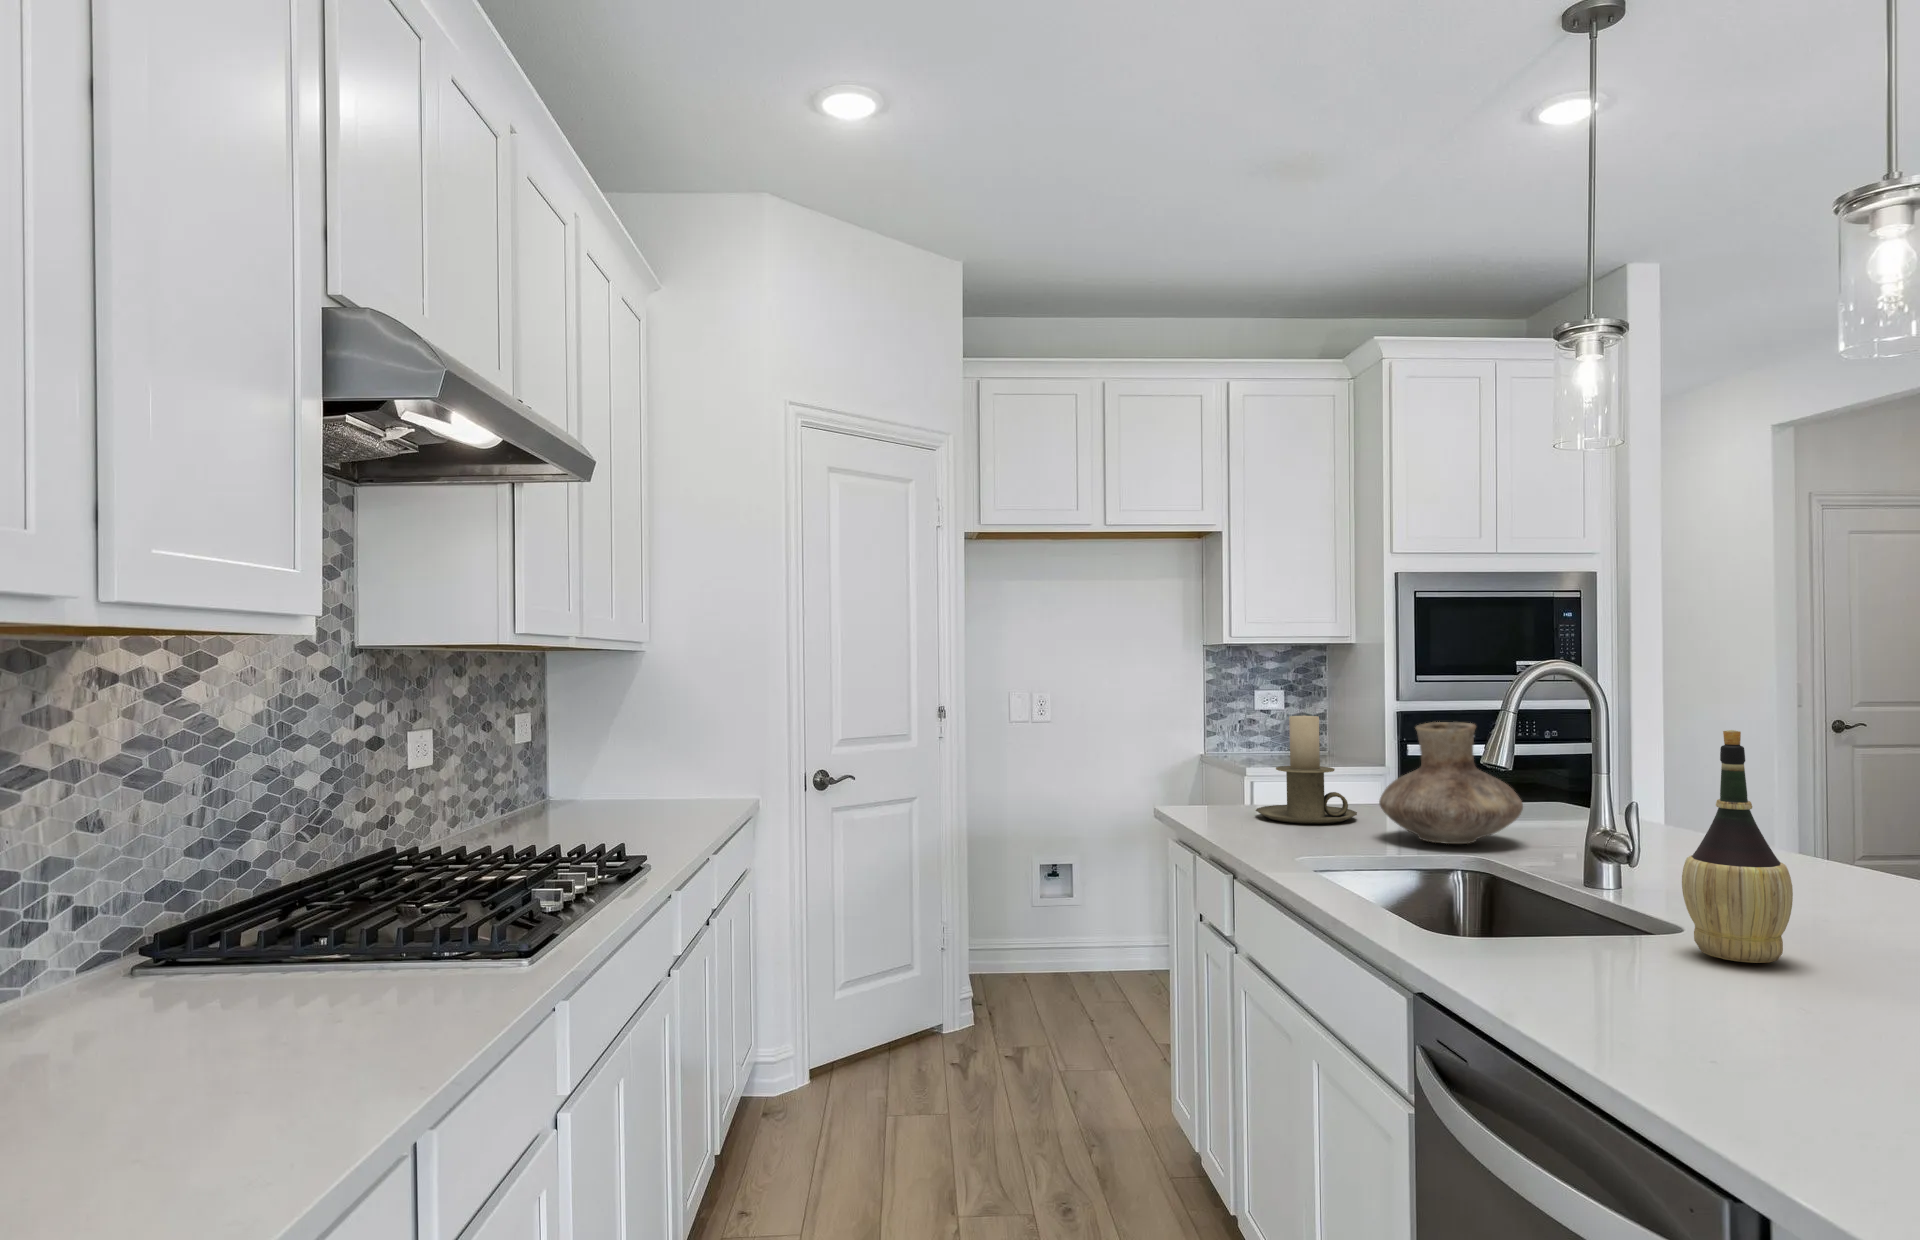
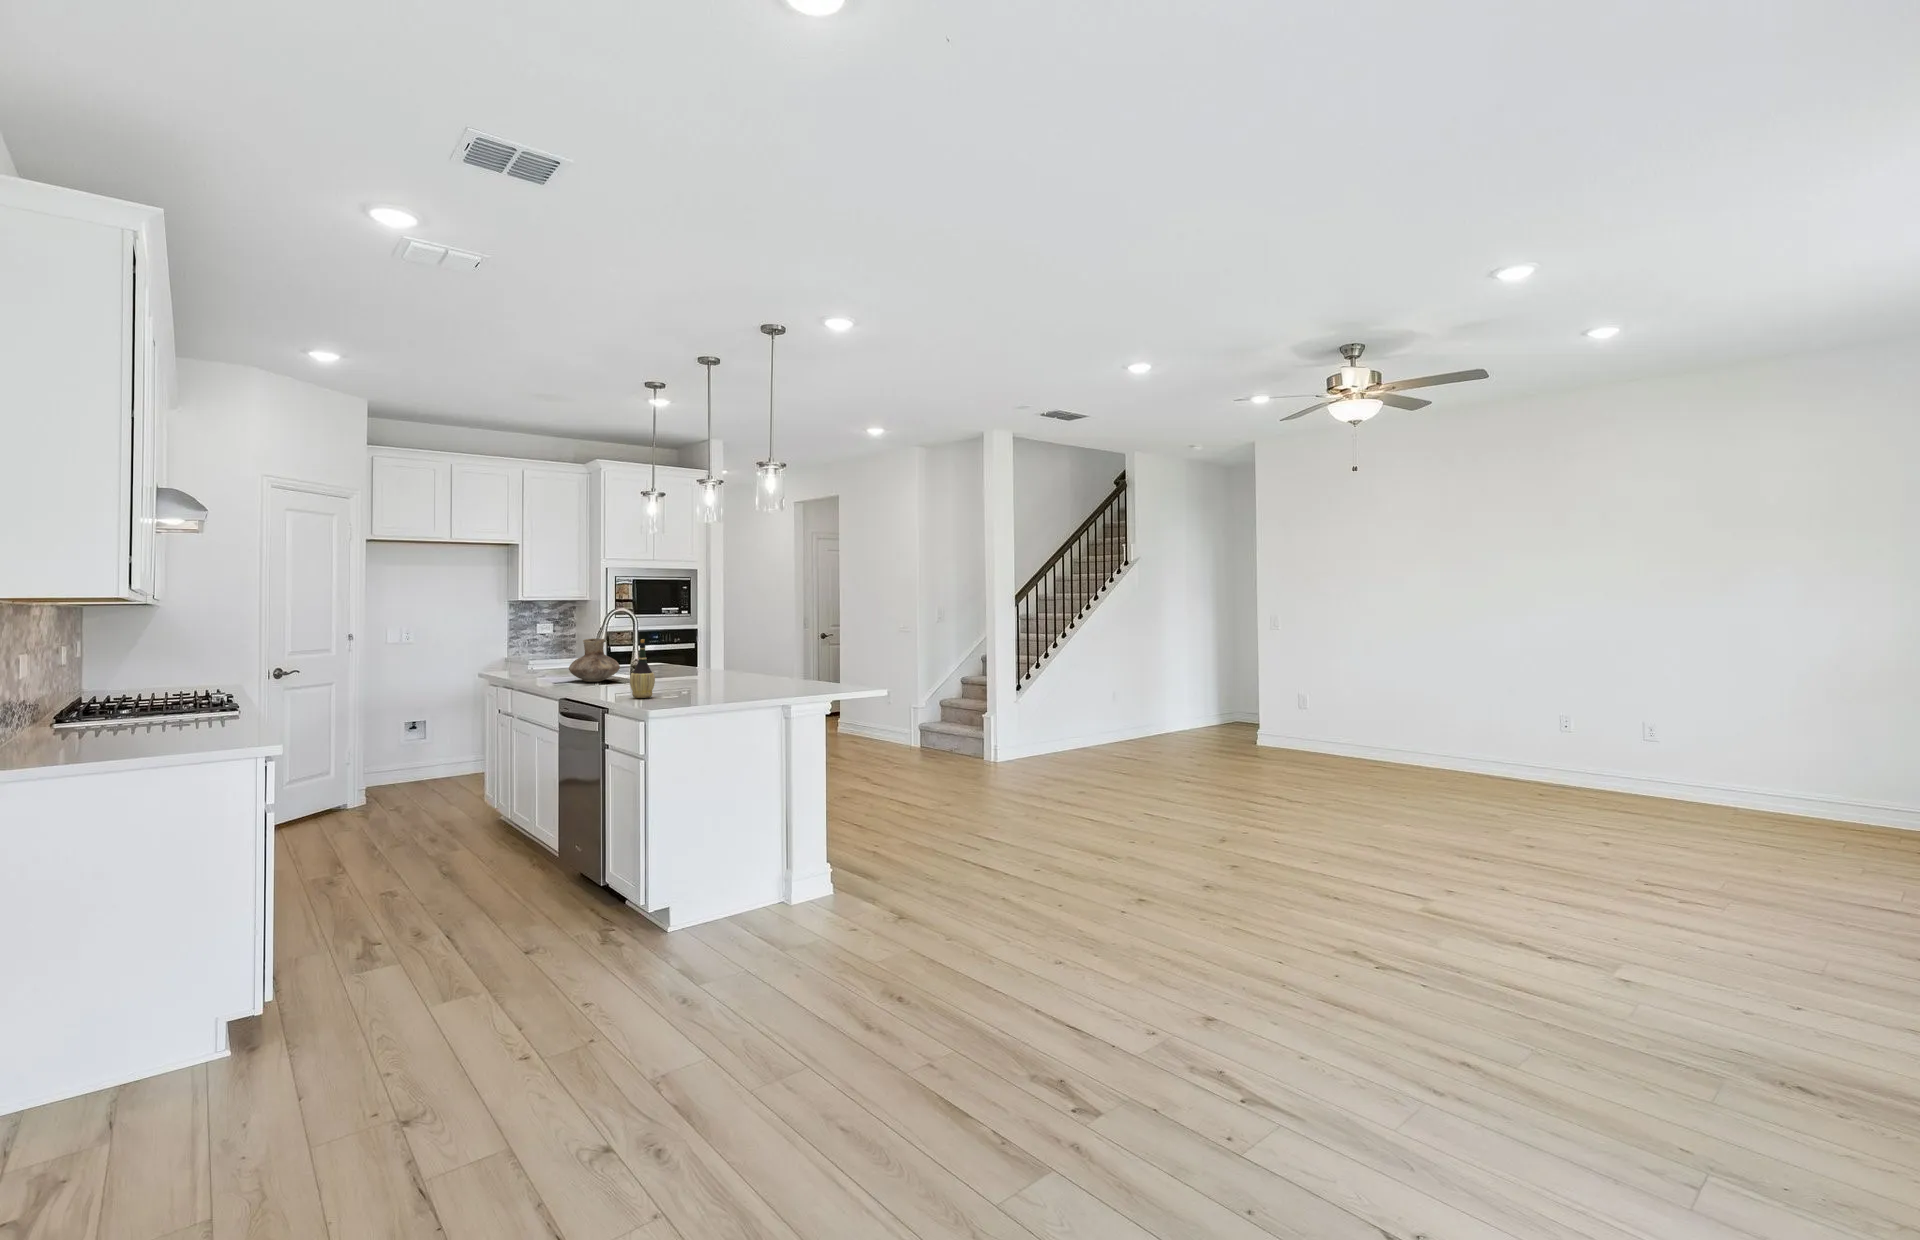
candle holder: present [1256,715,1357,824] -> none [522,637,565,679]

